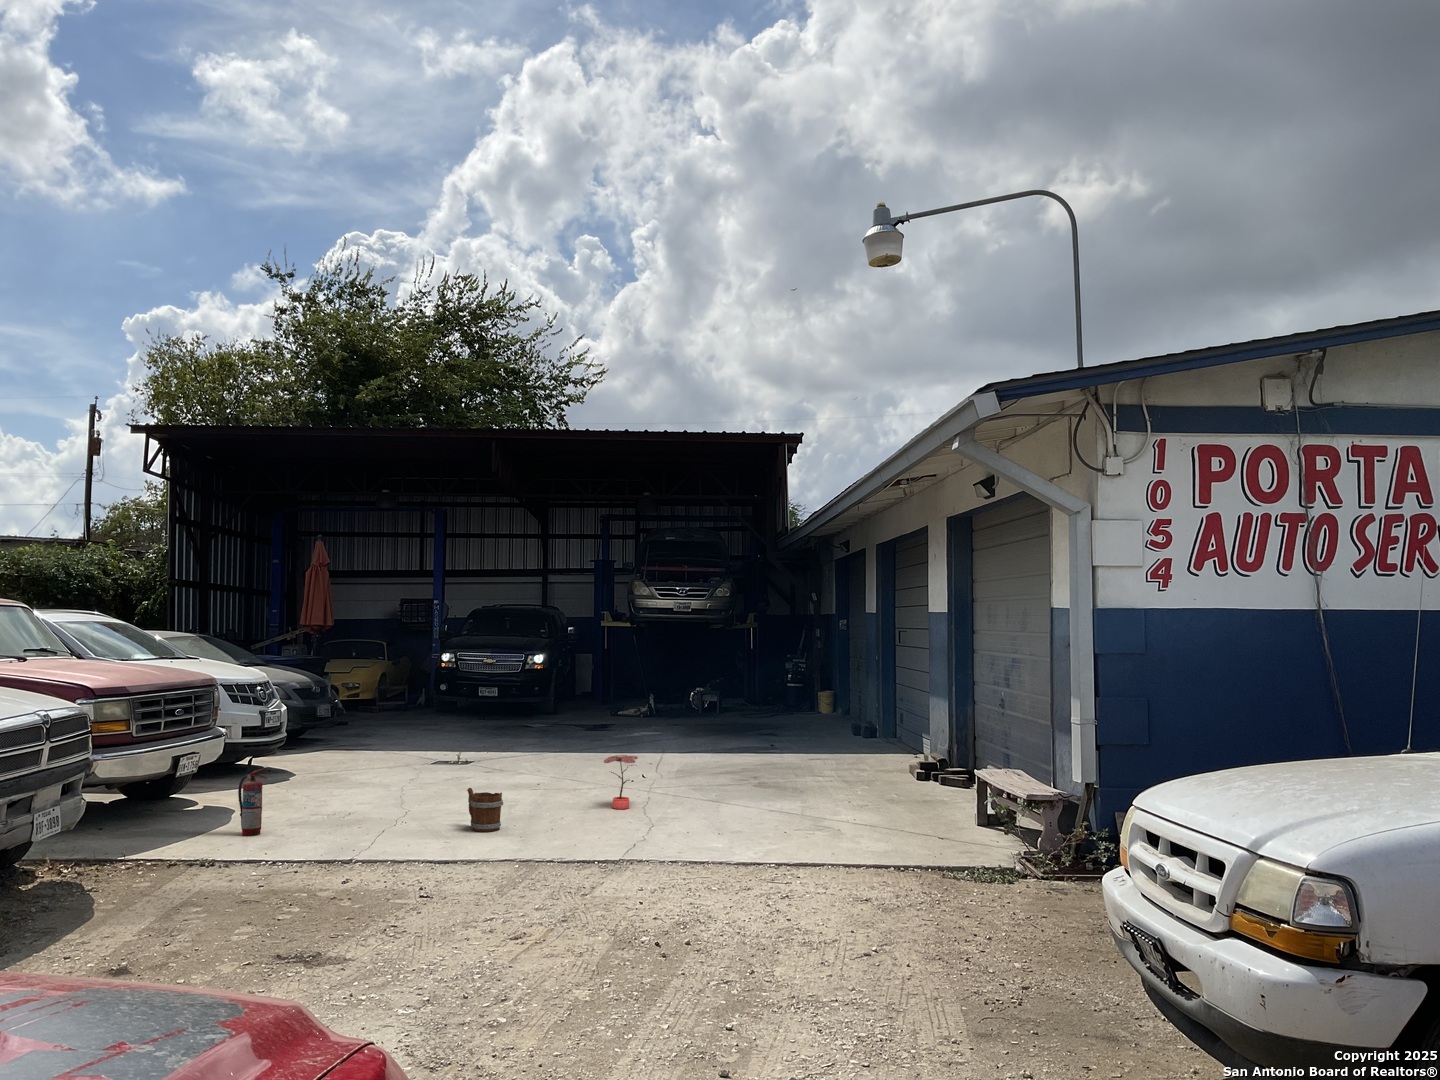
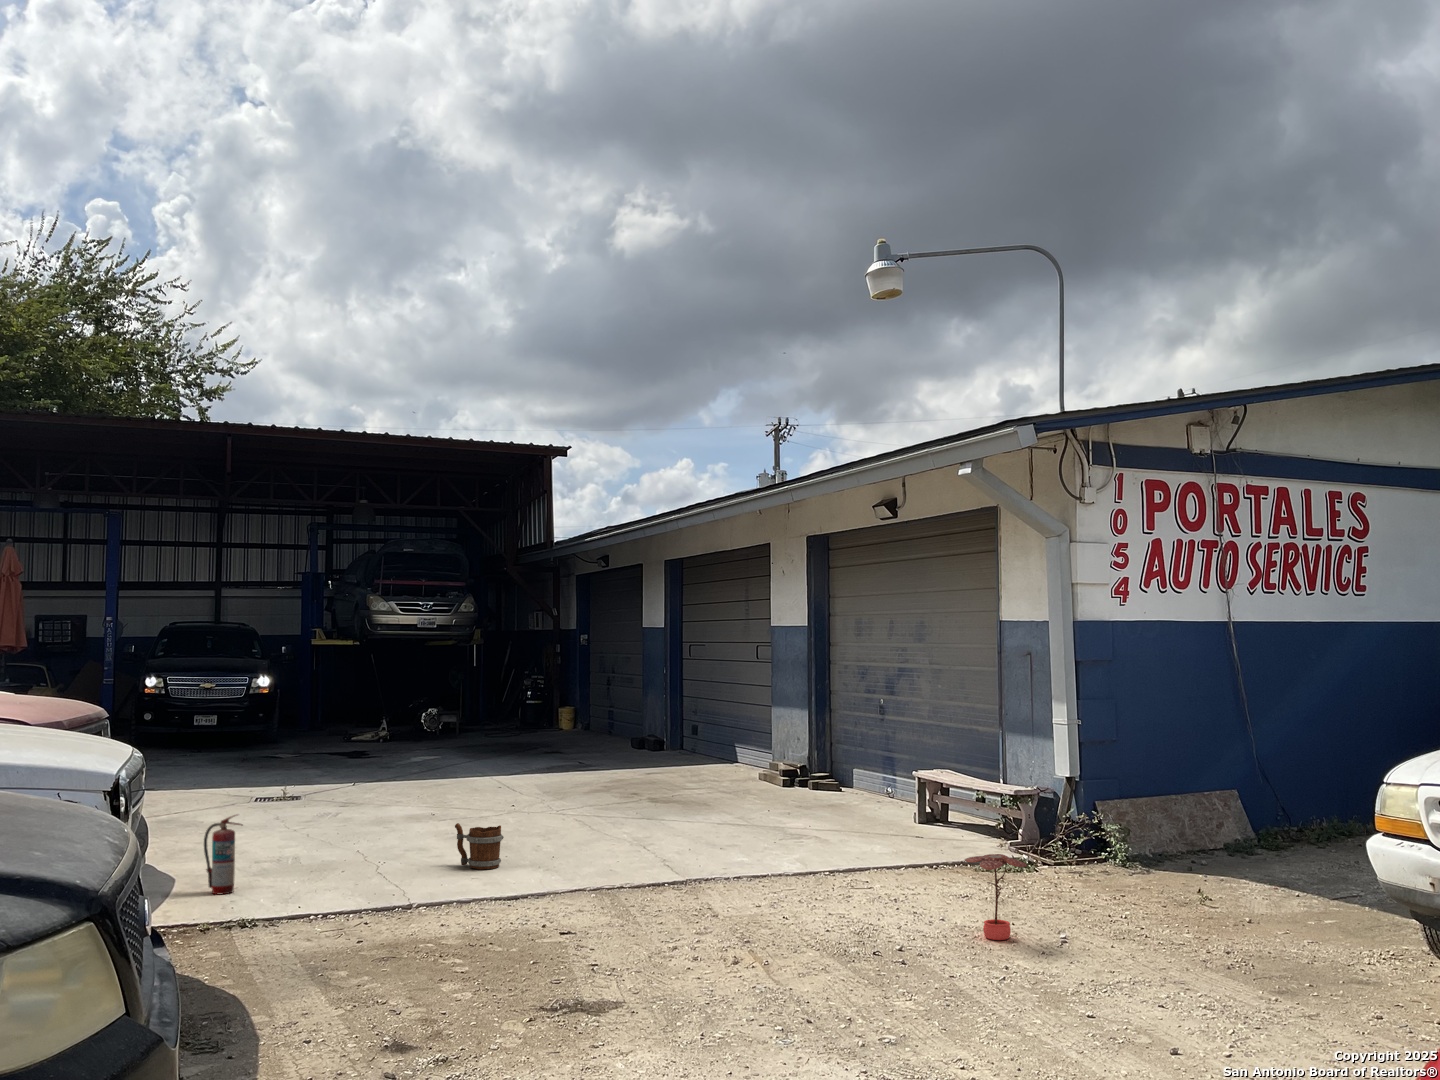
potted plant: present [604,755,638,809] -> present [965,854,1027,940]

